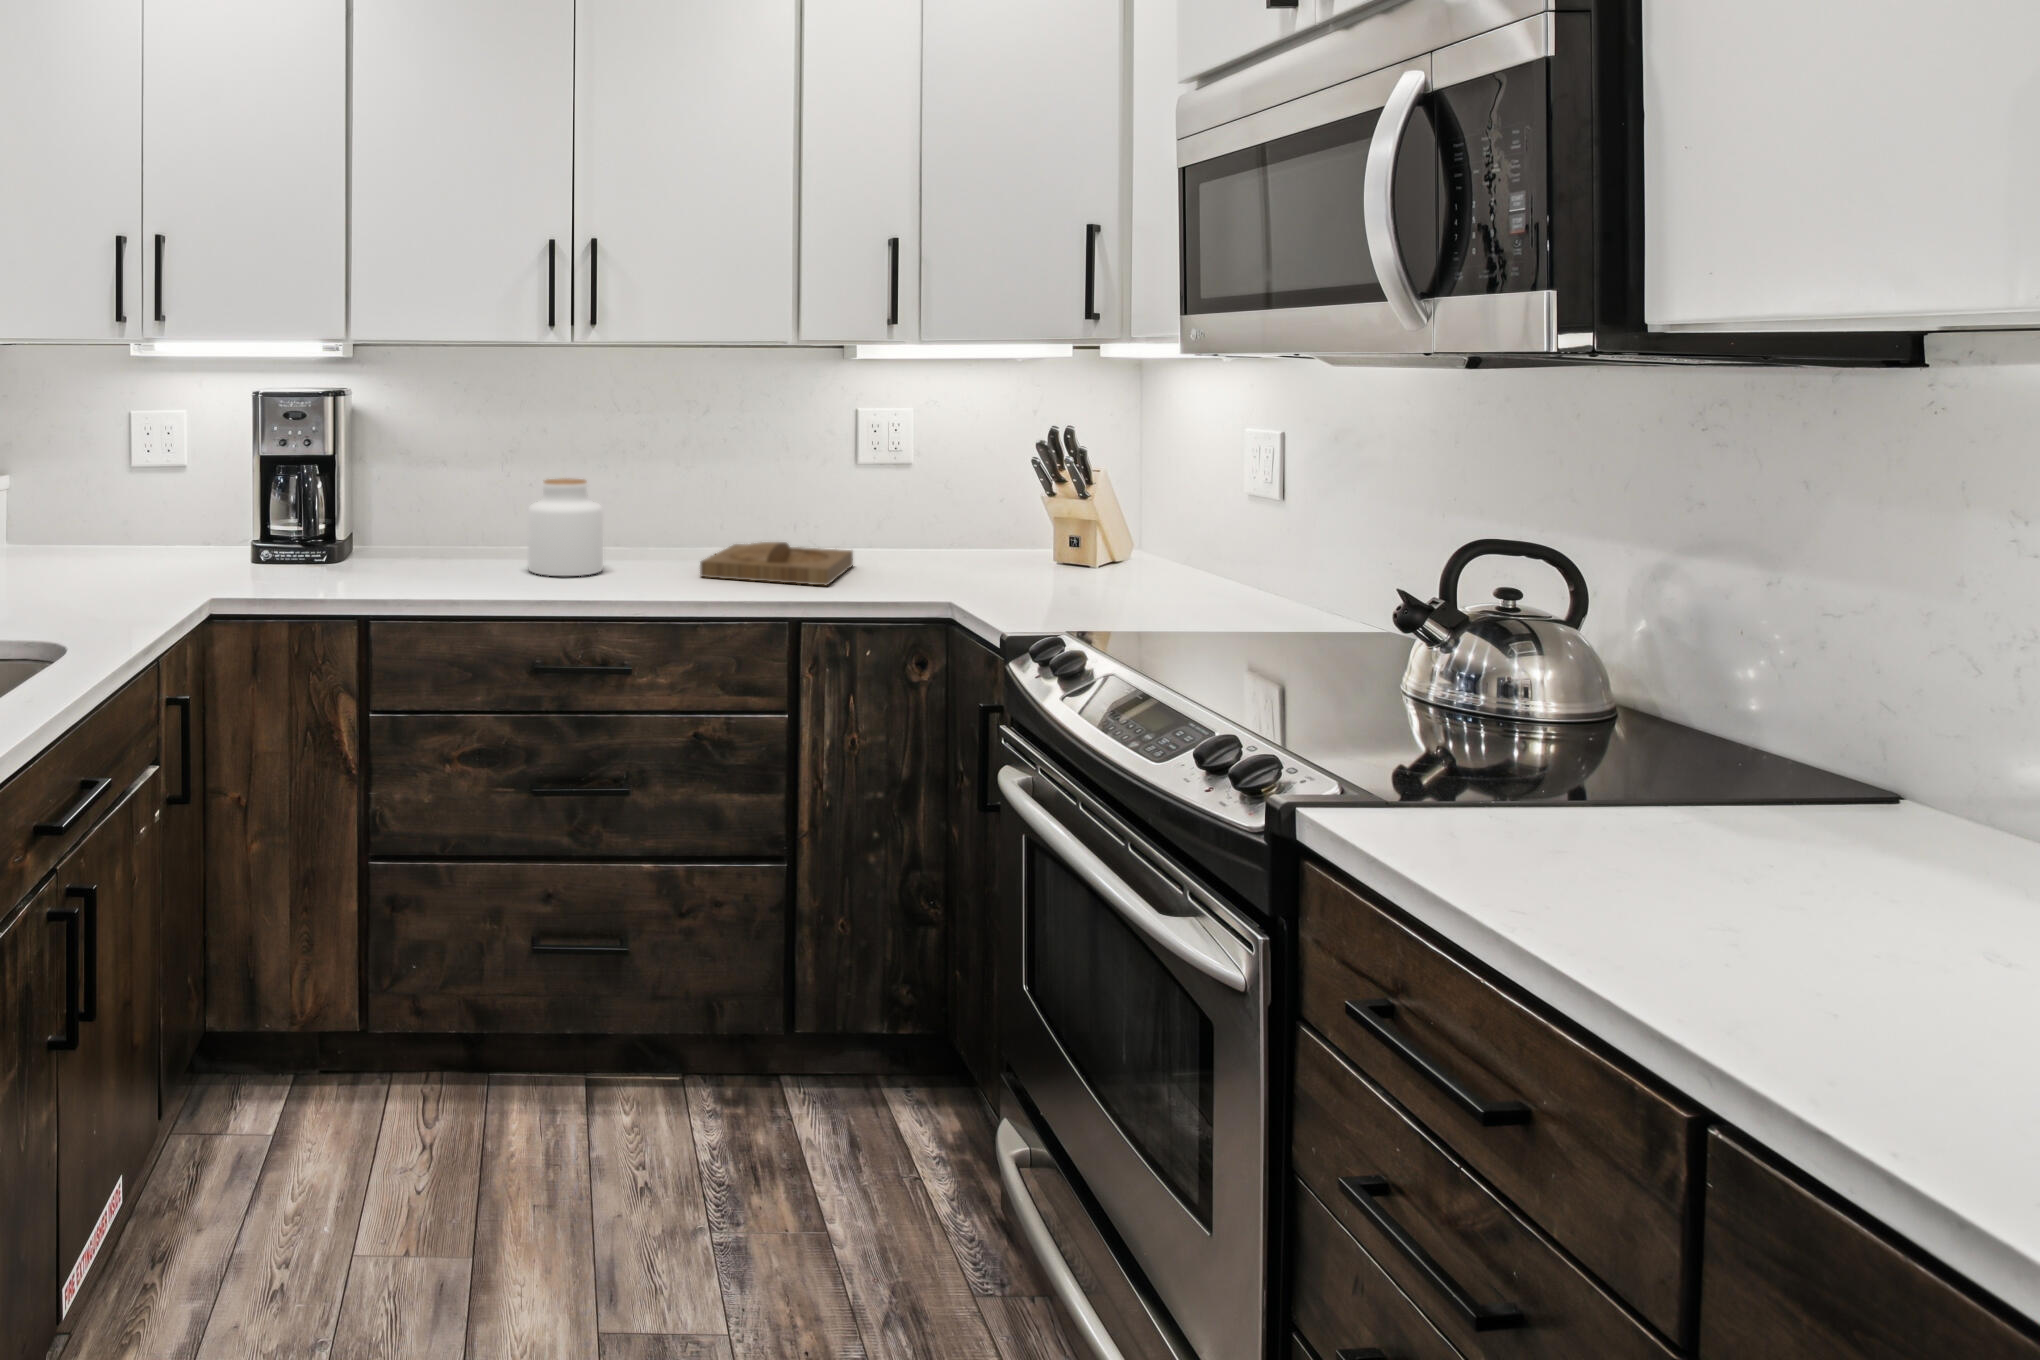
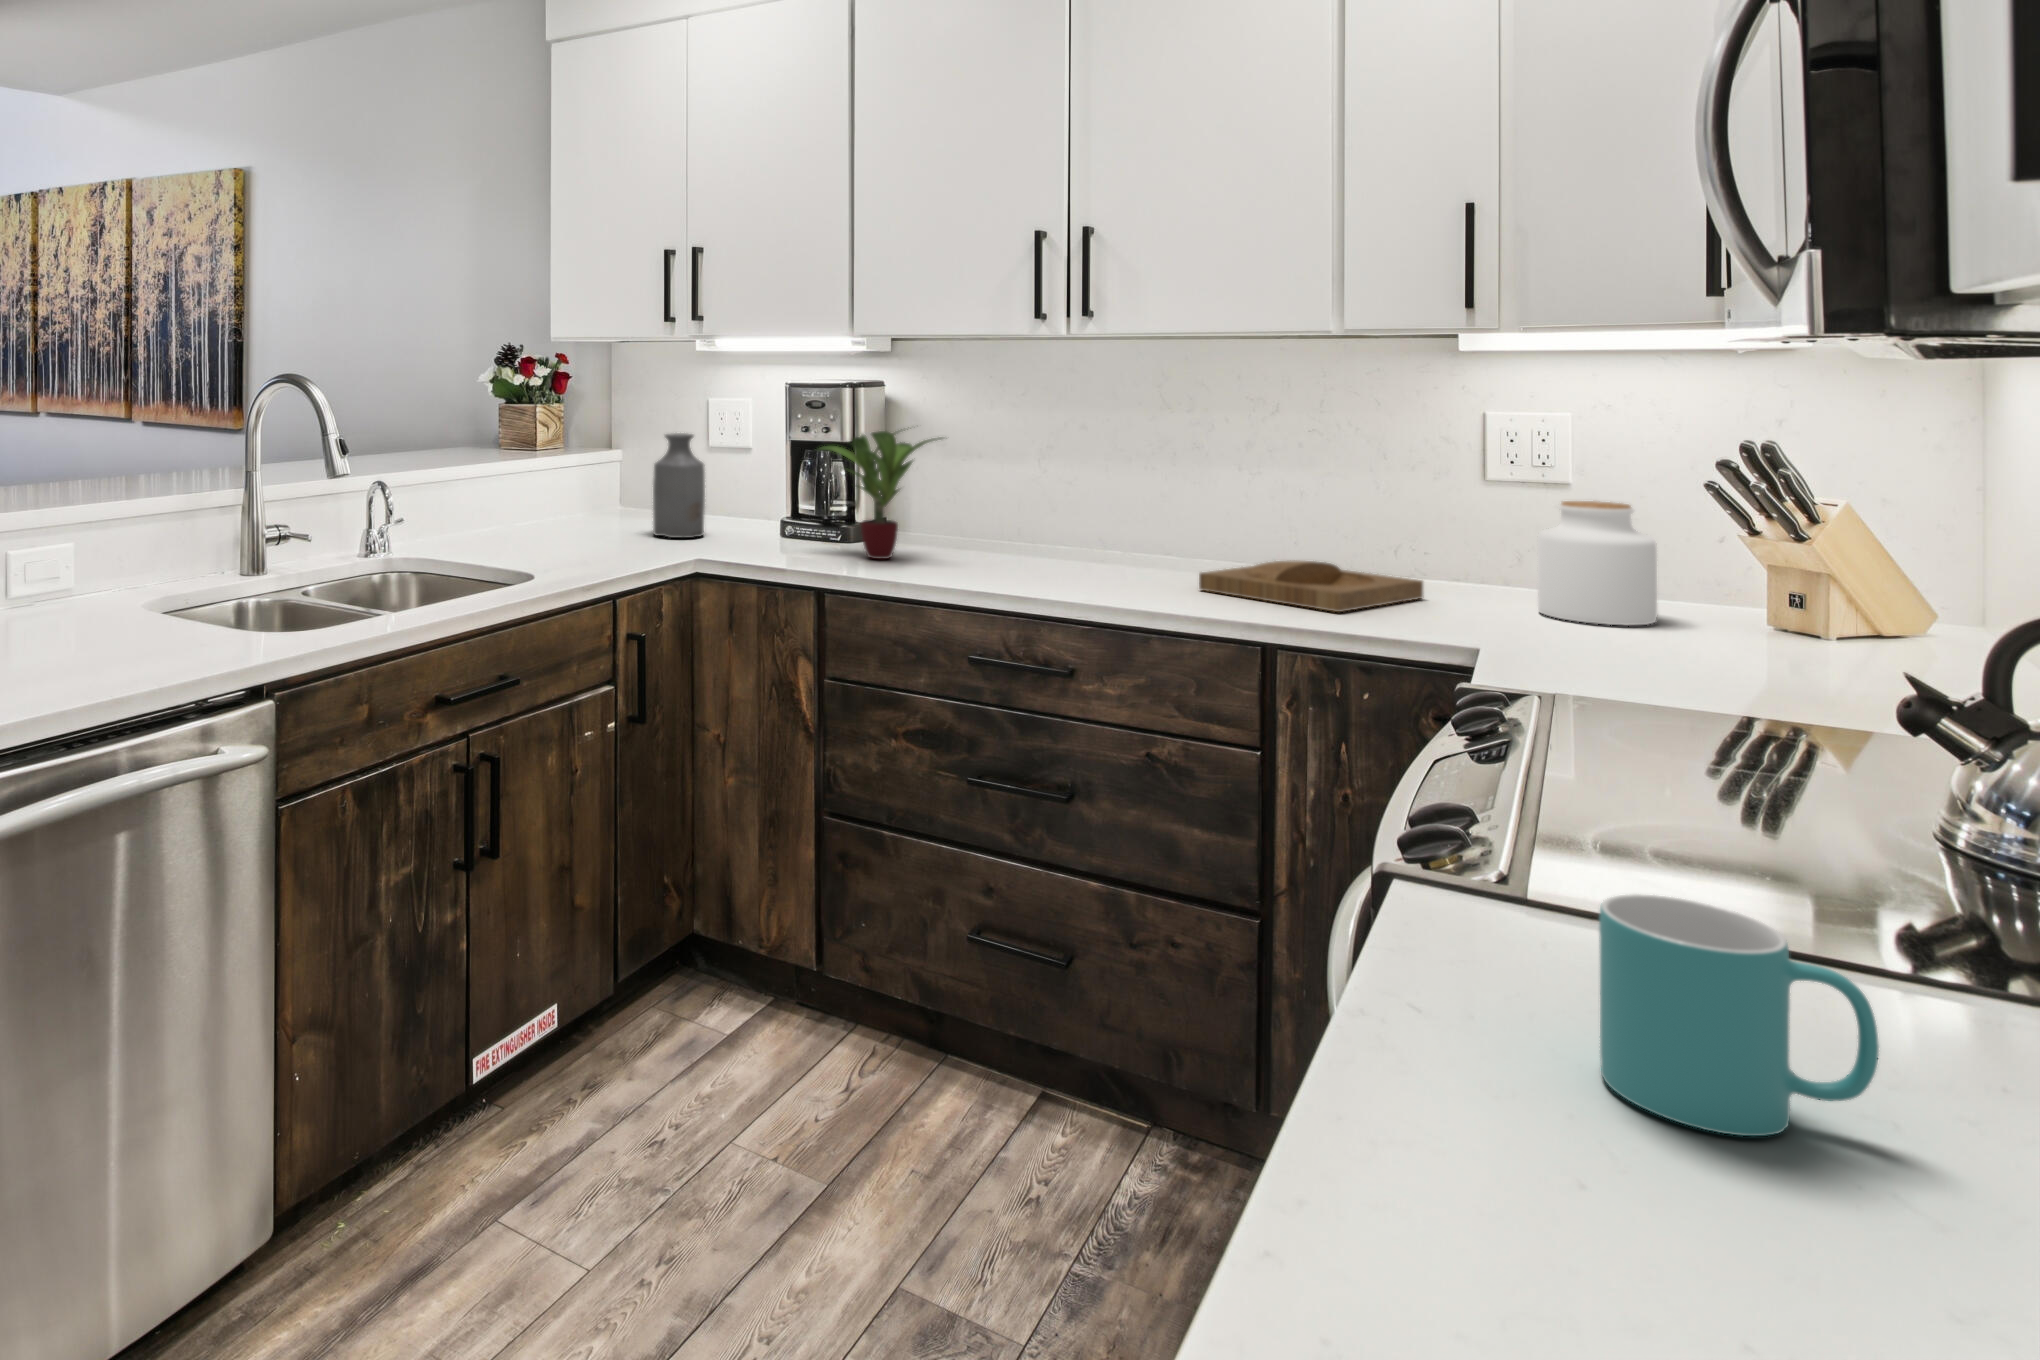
potted plant: none [313,433,466,577] -> present [815,429,942,559]
bottle: none [104,452,166,574] -> present [653,433,705,538]
jar: present [528,478,603,576] -> present [1538,501,1657,625]
mug: none [1623,802,1792,975] -> present [1599,894,1879,1136]

